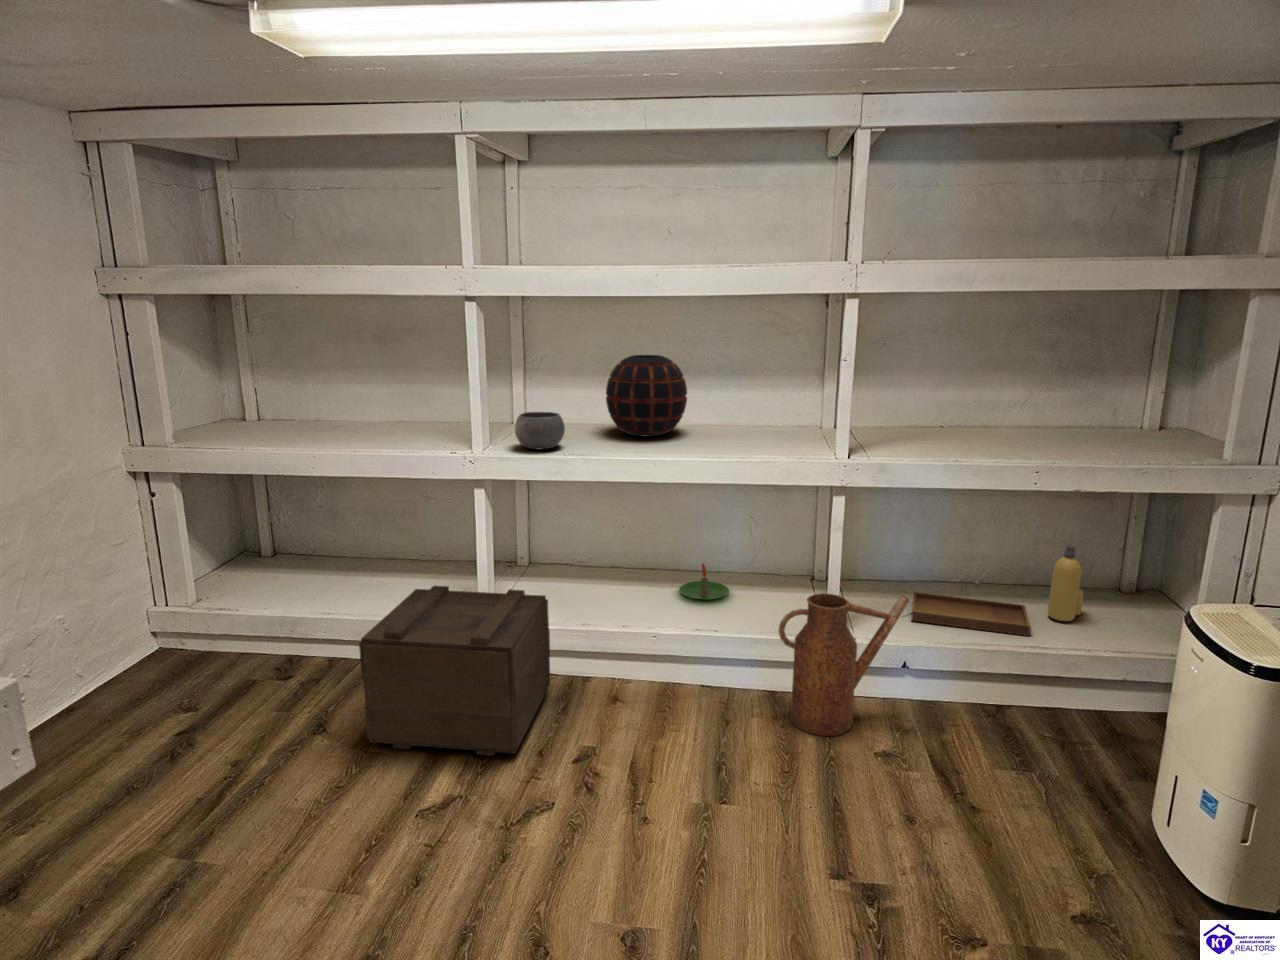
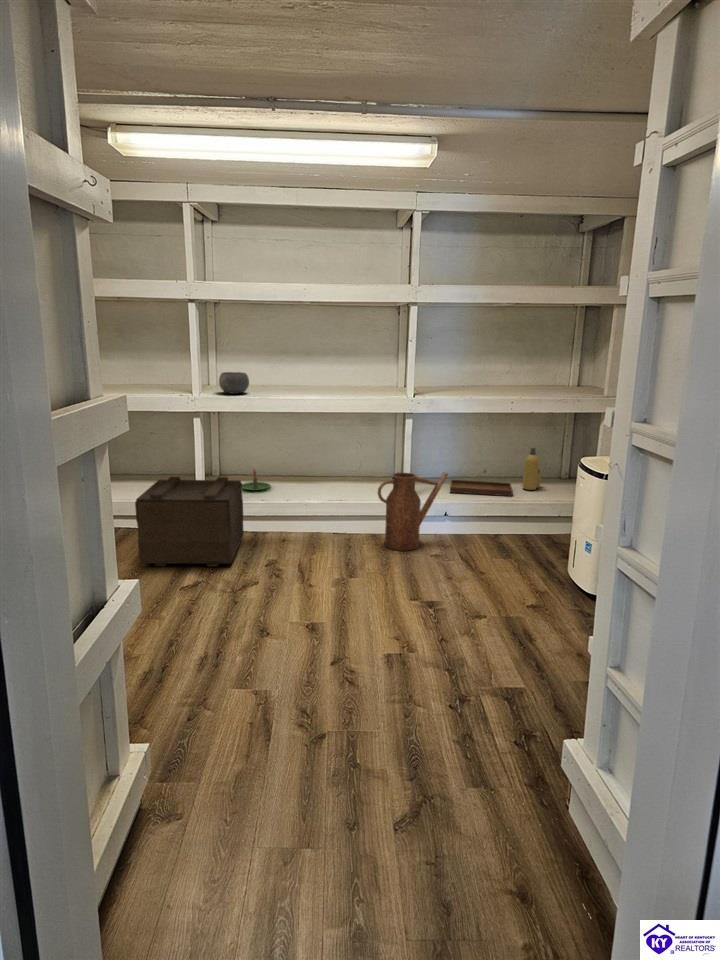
decorative vase: present [606,355,687,437] -> none [271,341,320,389]
candle: present [679,563,729,600] -> present [242,470,271,491]

